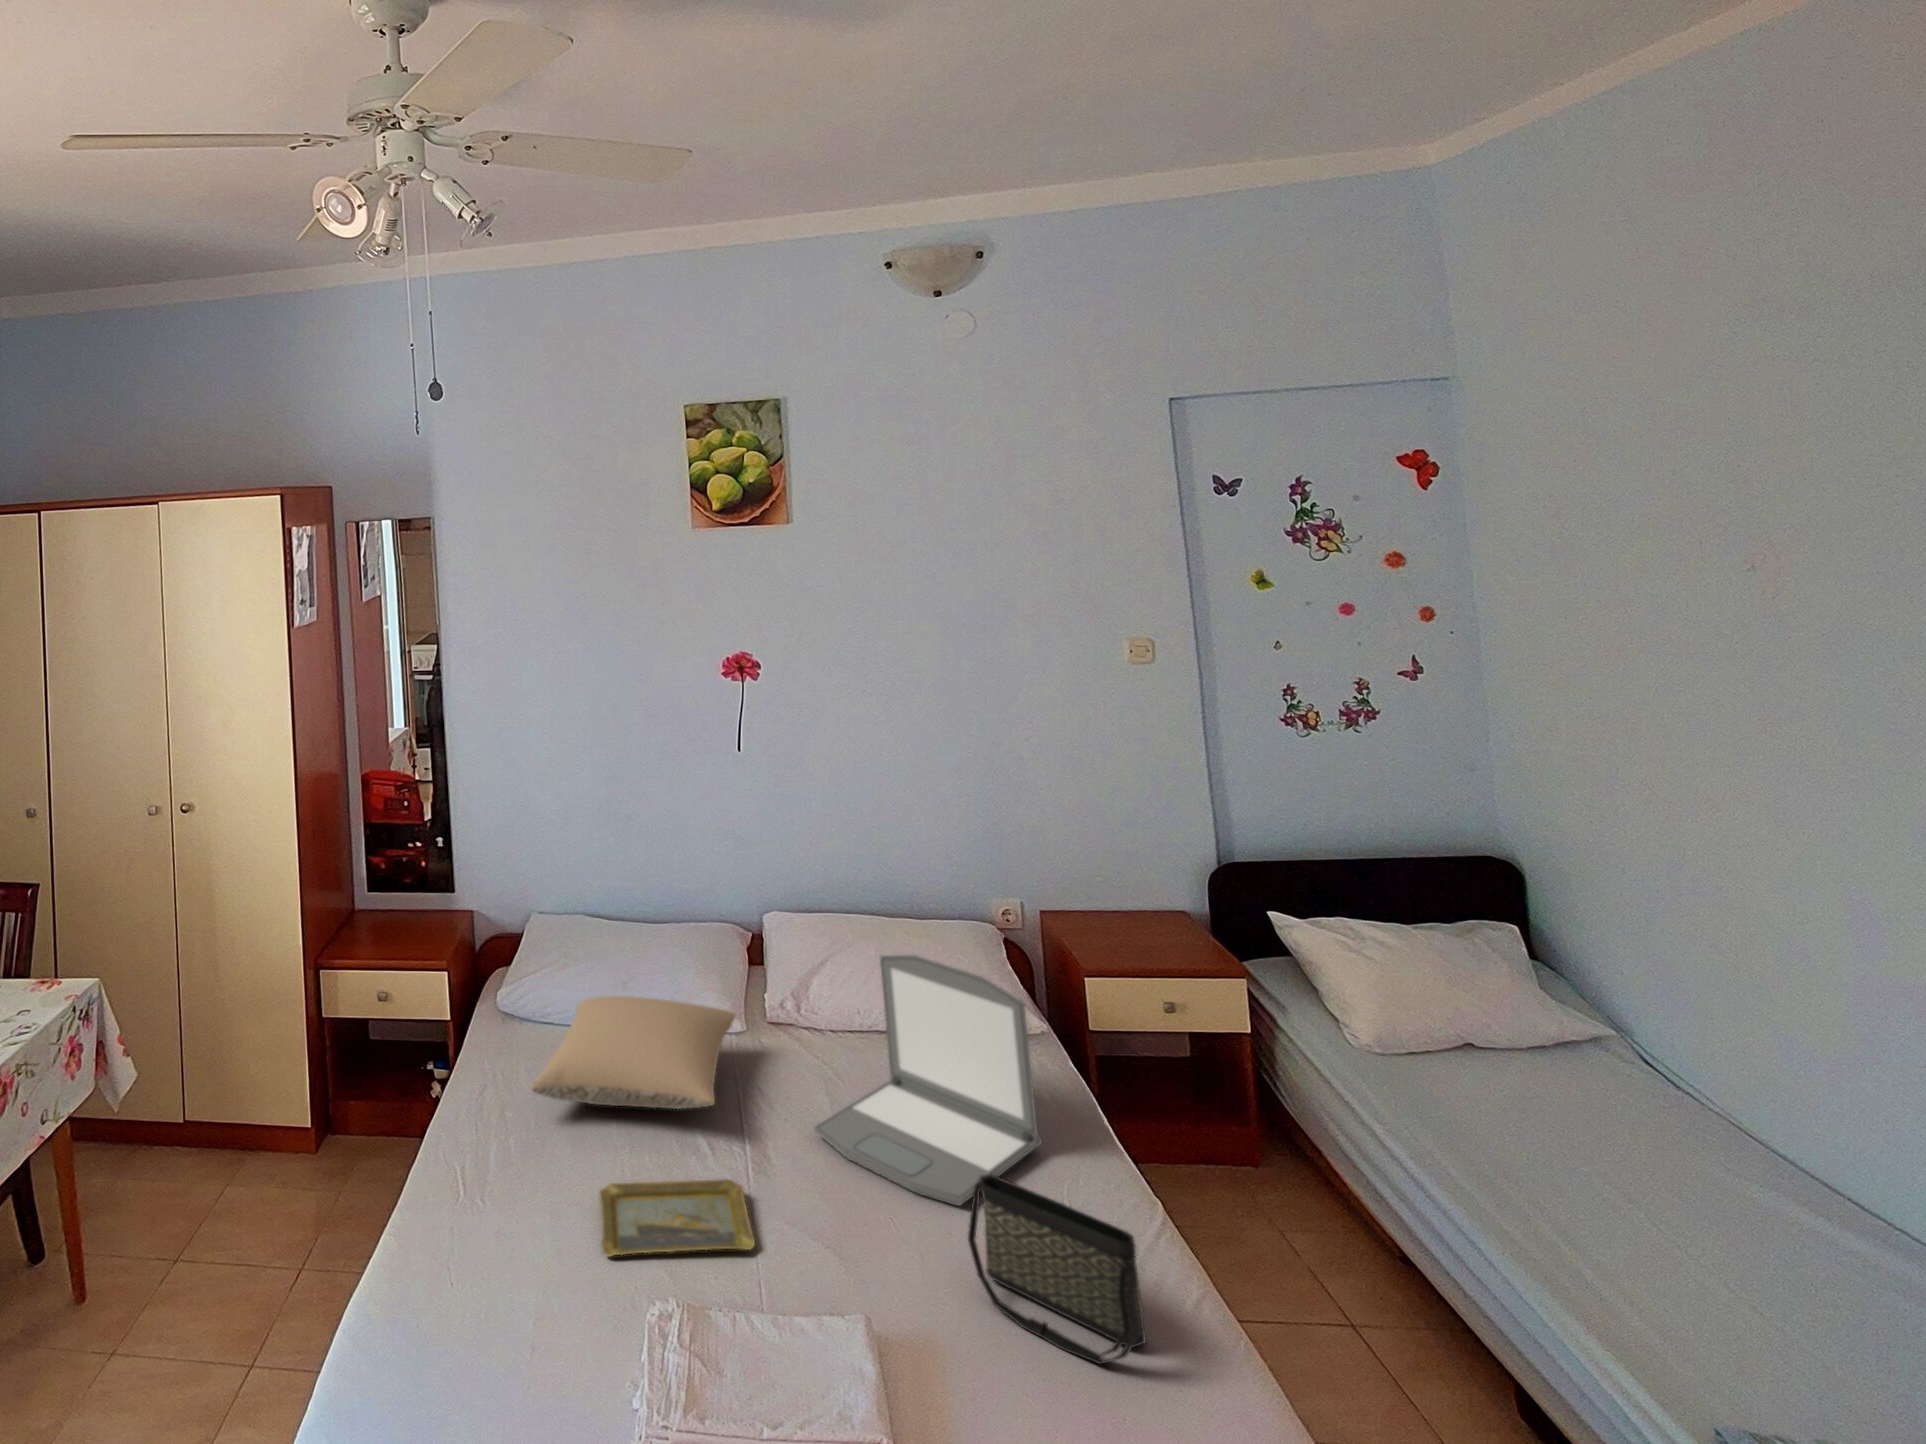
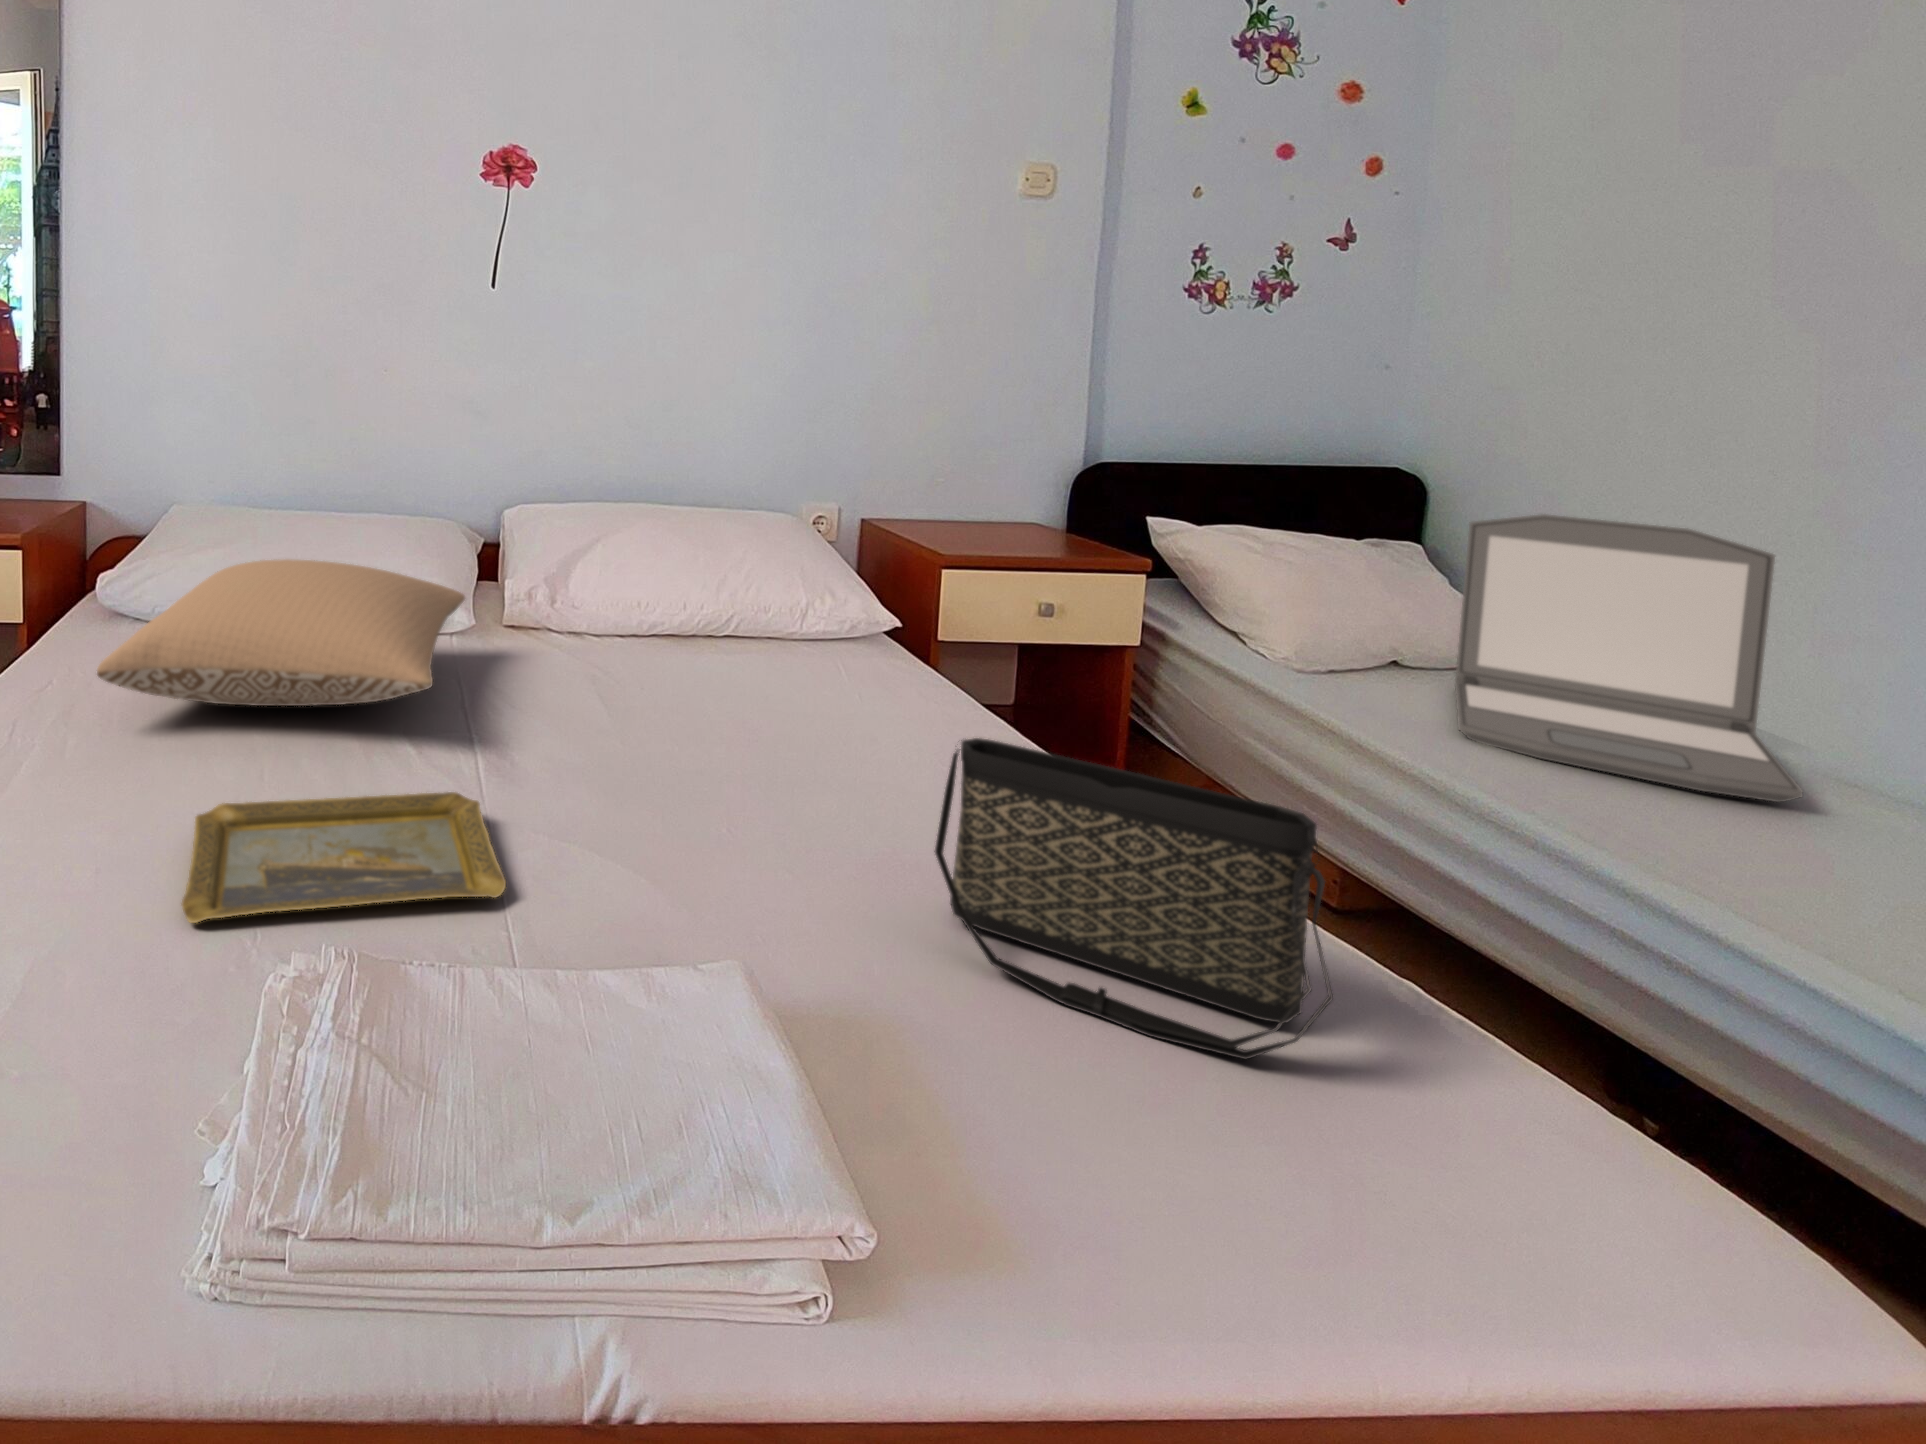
laptop: present [814,955,1042,1206] -> present [1455,514,1803,802]

